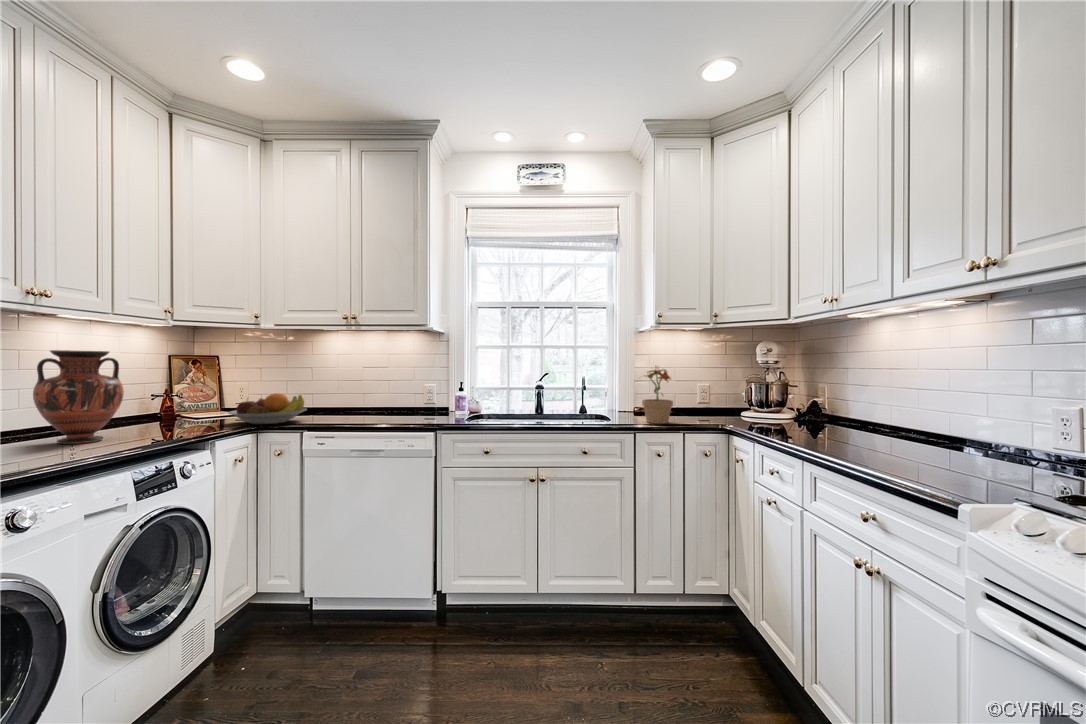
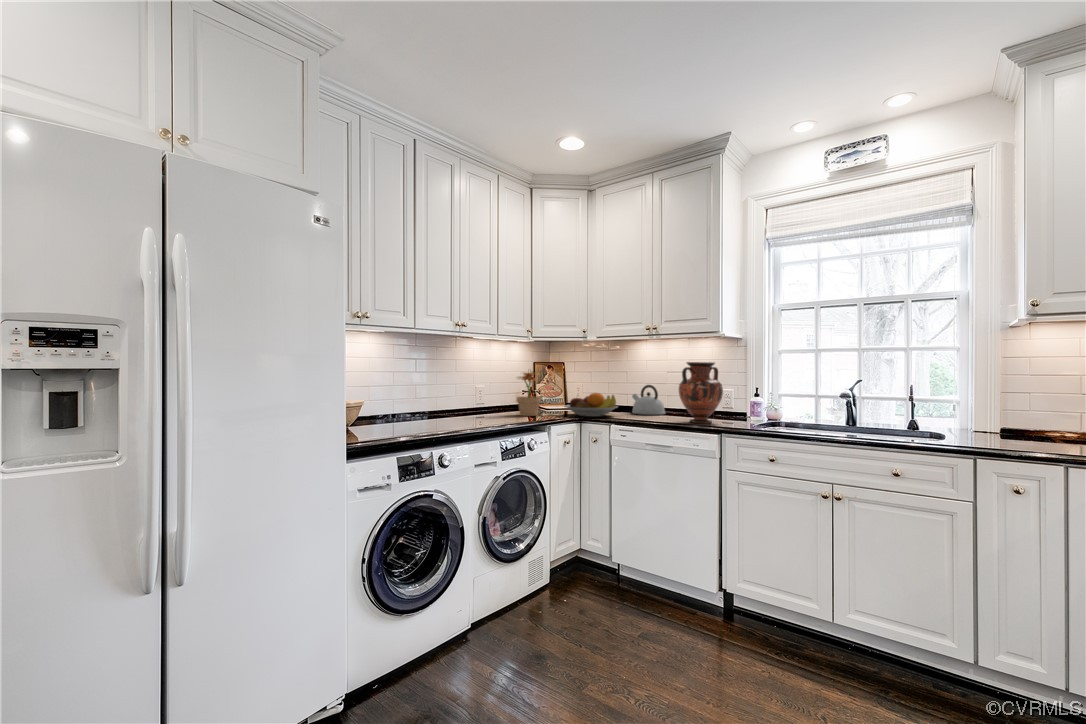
vase: present [33,350,124,444] -> present [679,362,723,423]
potted plant: present [642,369,673,424] -> present [517,372,541,416]
kettle: none [320,382,362,416] -> present [632,385,665,415]

